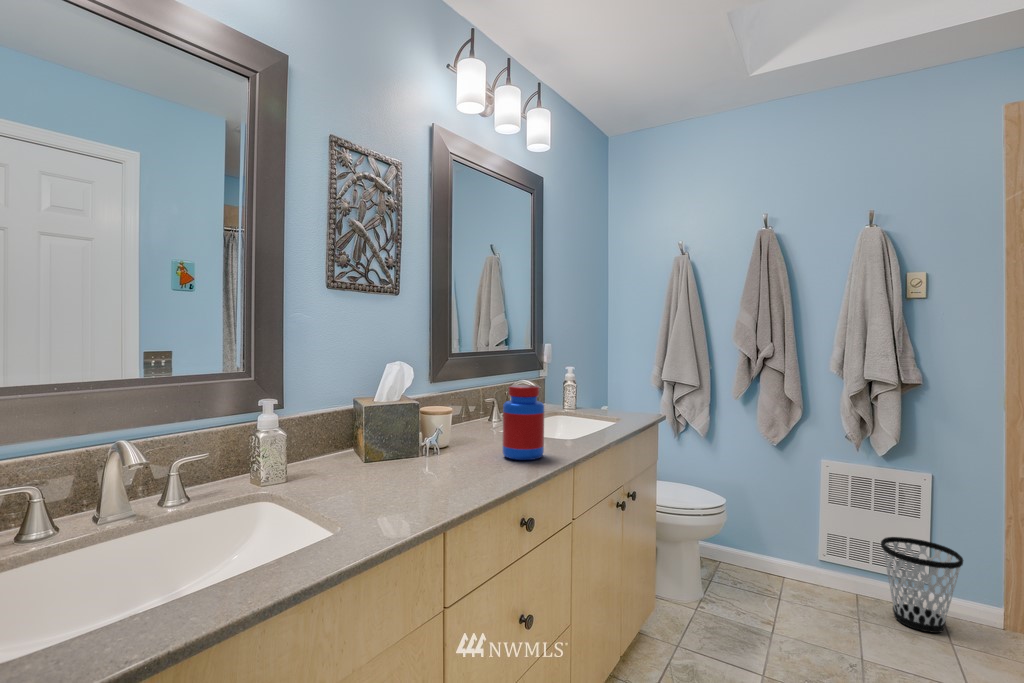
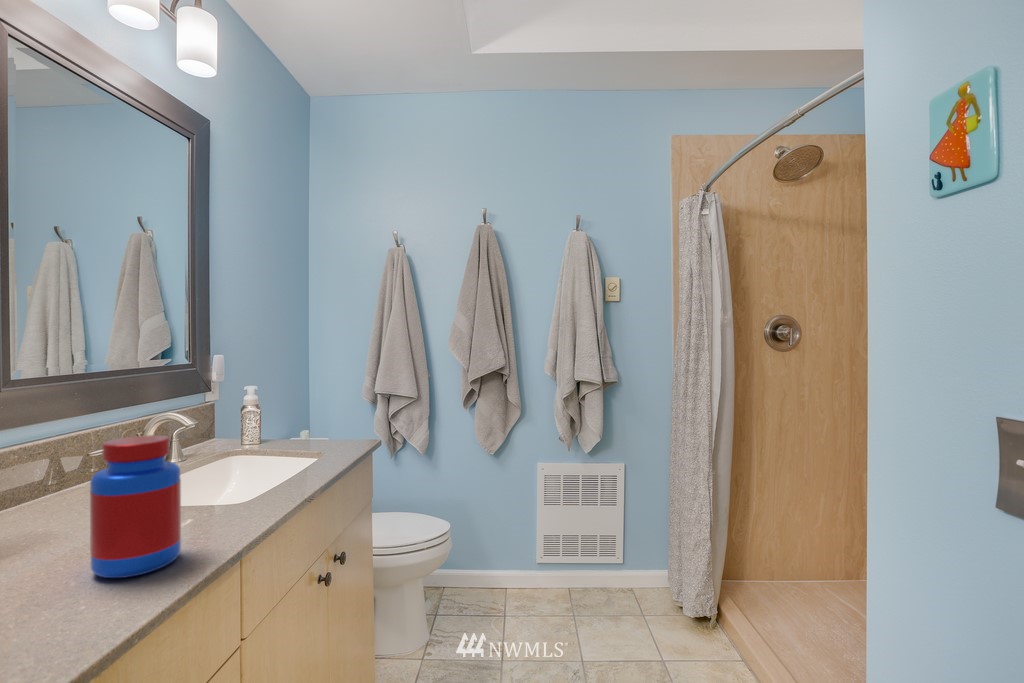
wastebasket: present [881,537,963,633] -> none [590,528,653,617]

